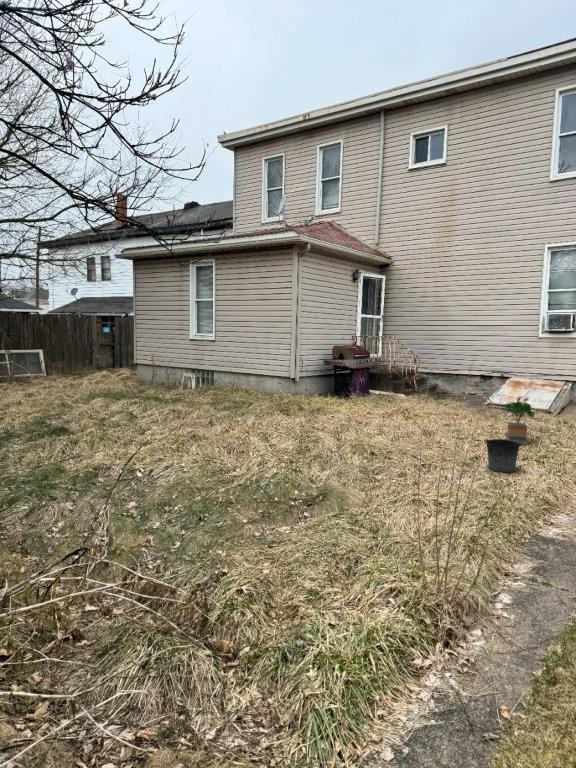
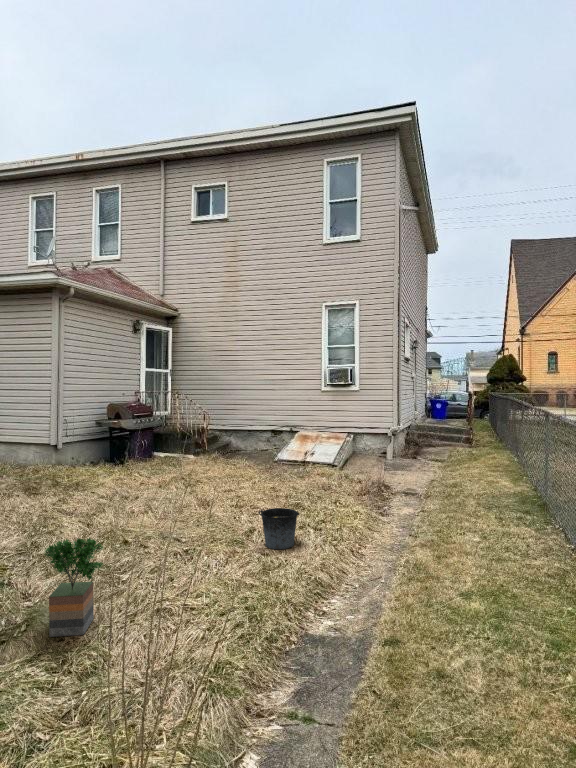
potted tree: present [505,402,535,445] -> present [45,537,103,637]

